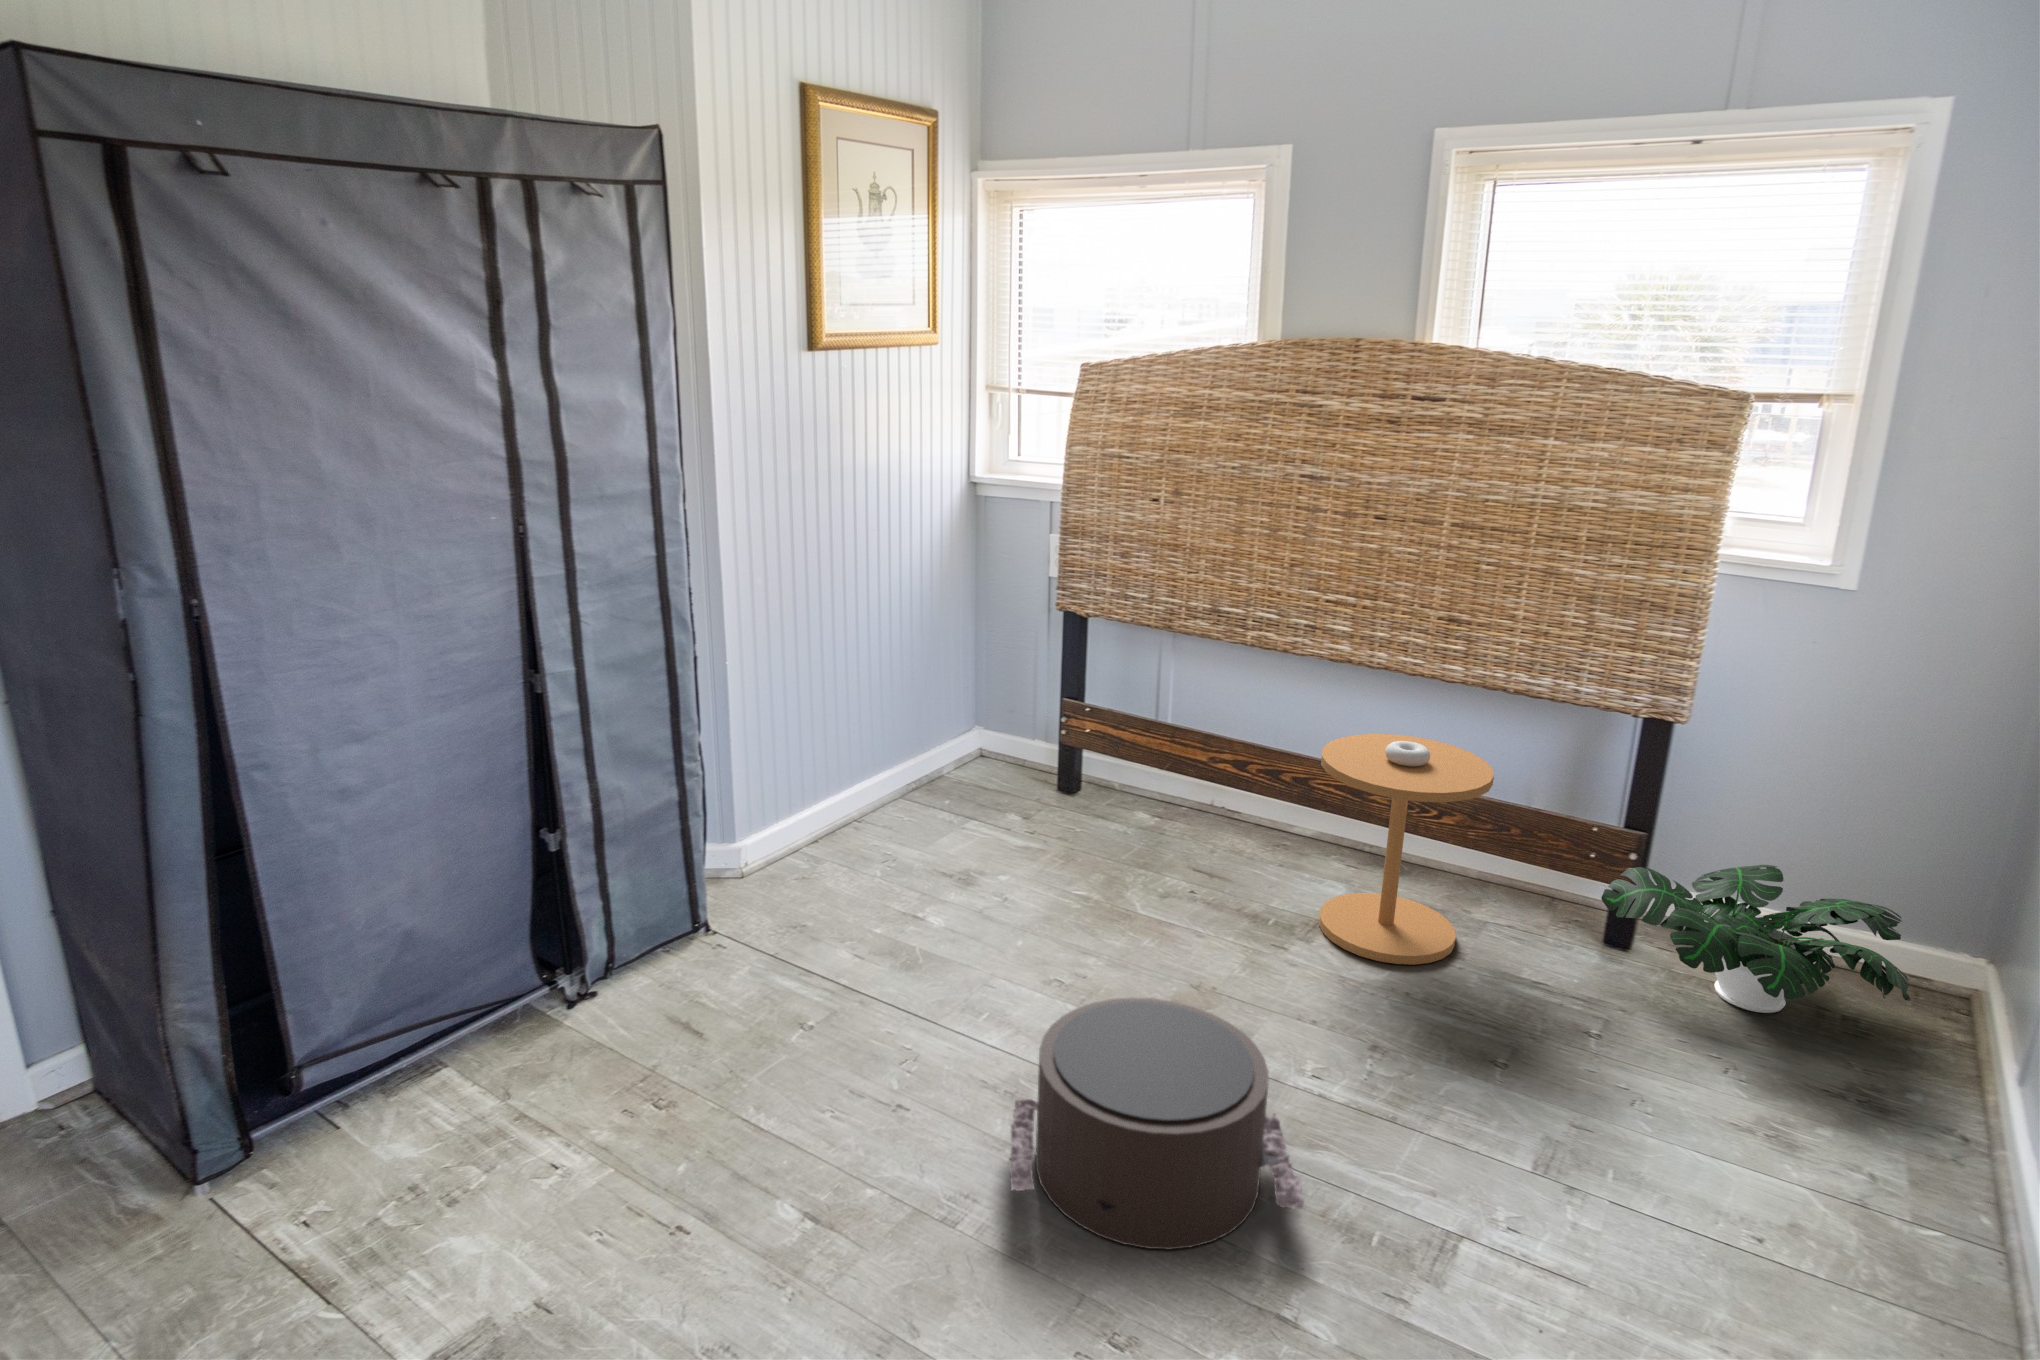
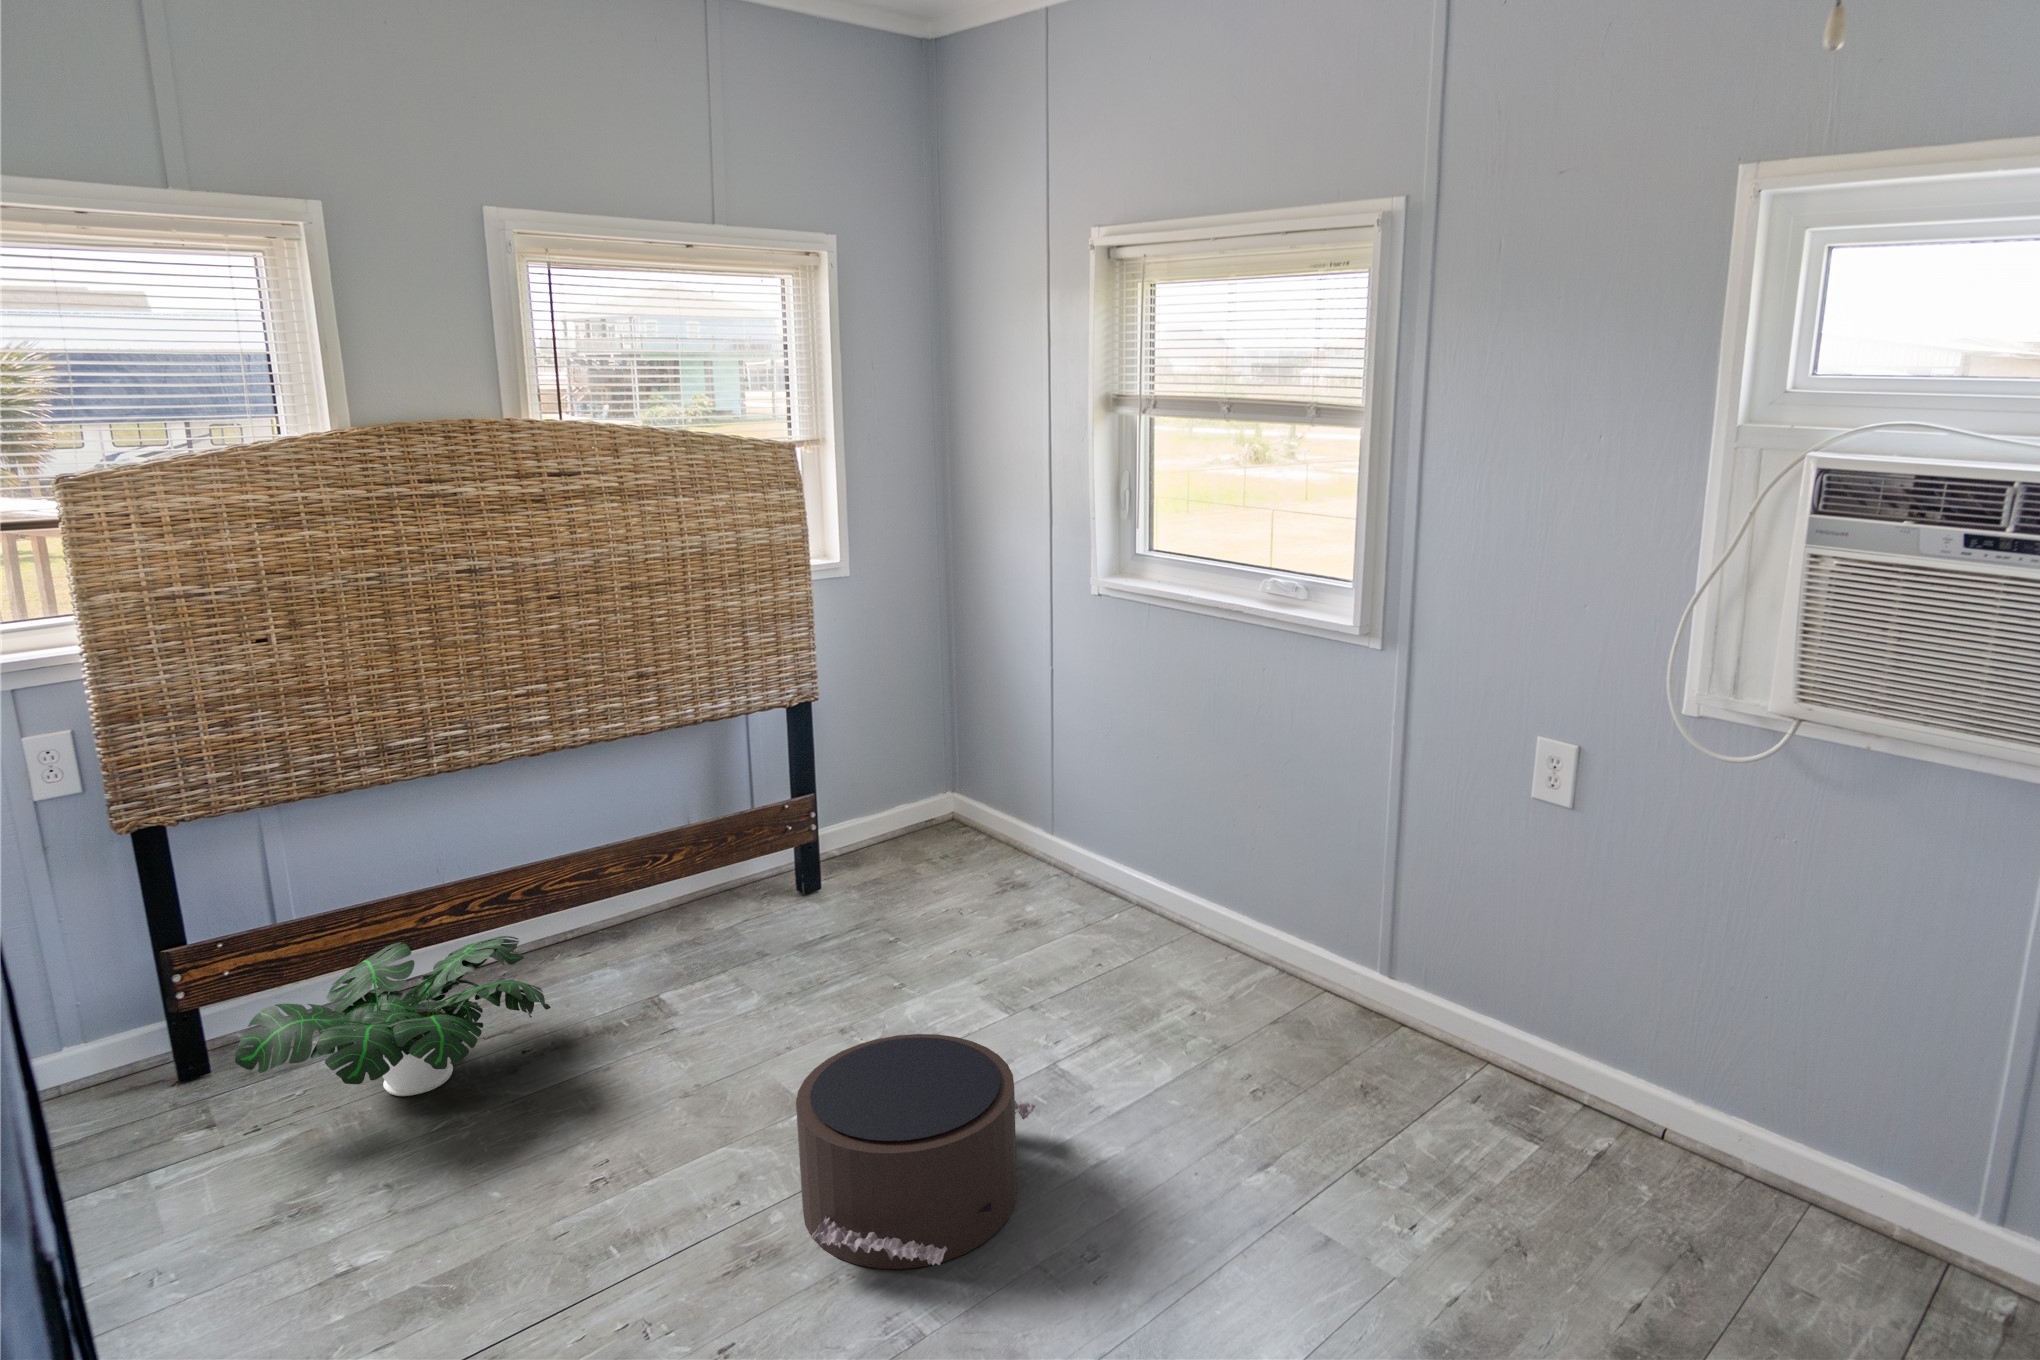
side table: present [1319,734,1494,965] -> none [602,785,764,1004]
potted plant: present [1601,865,1911,1013] -> present [235,936,551,1096]

